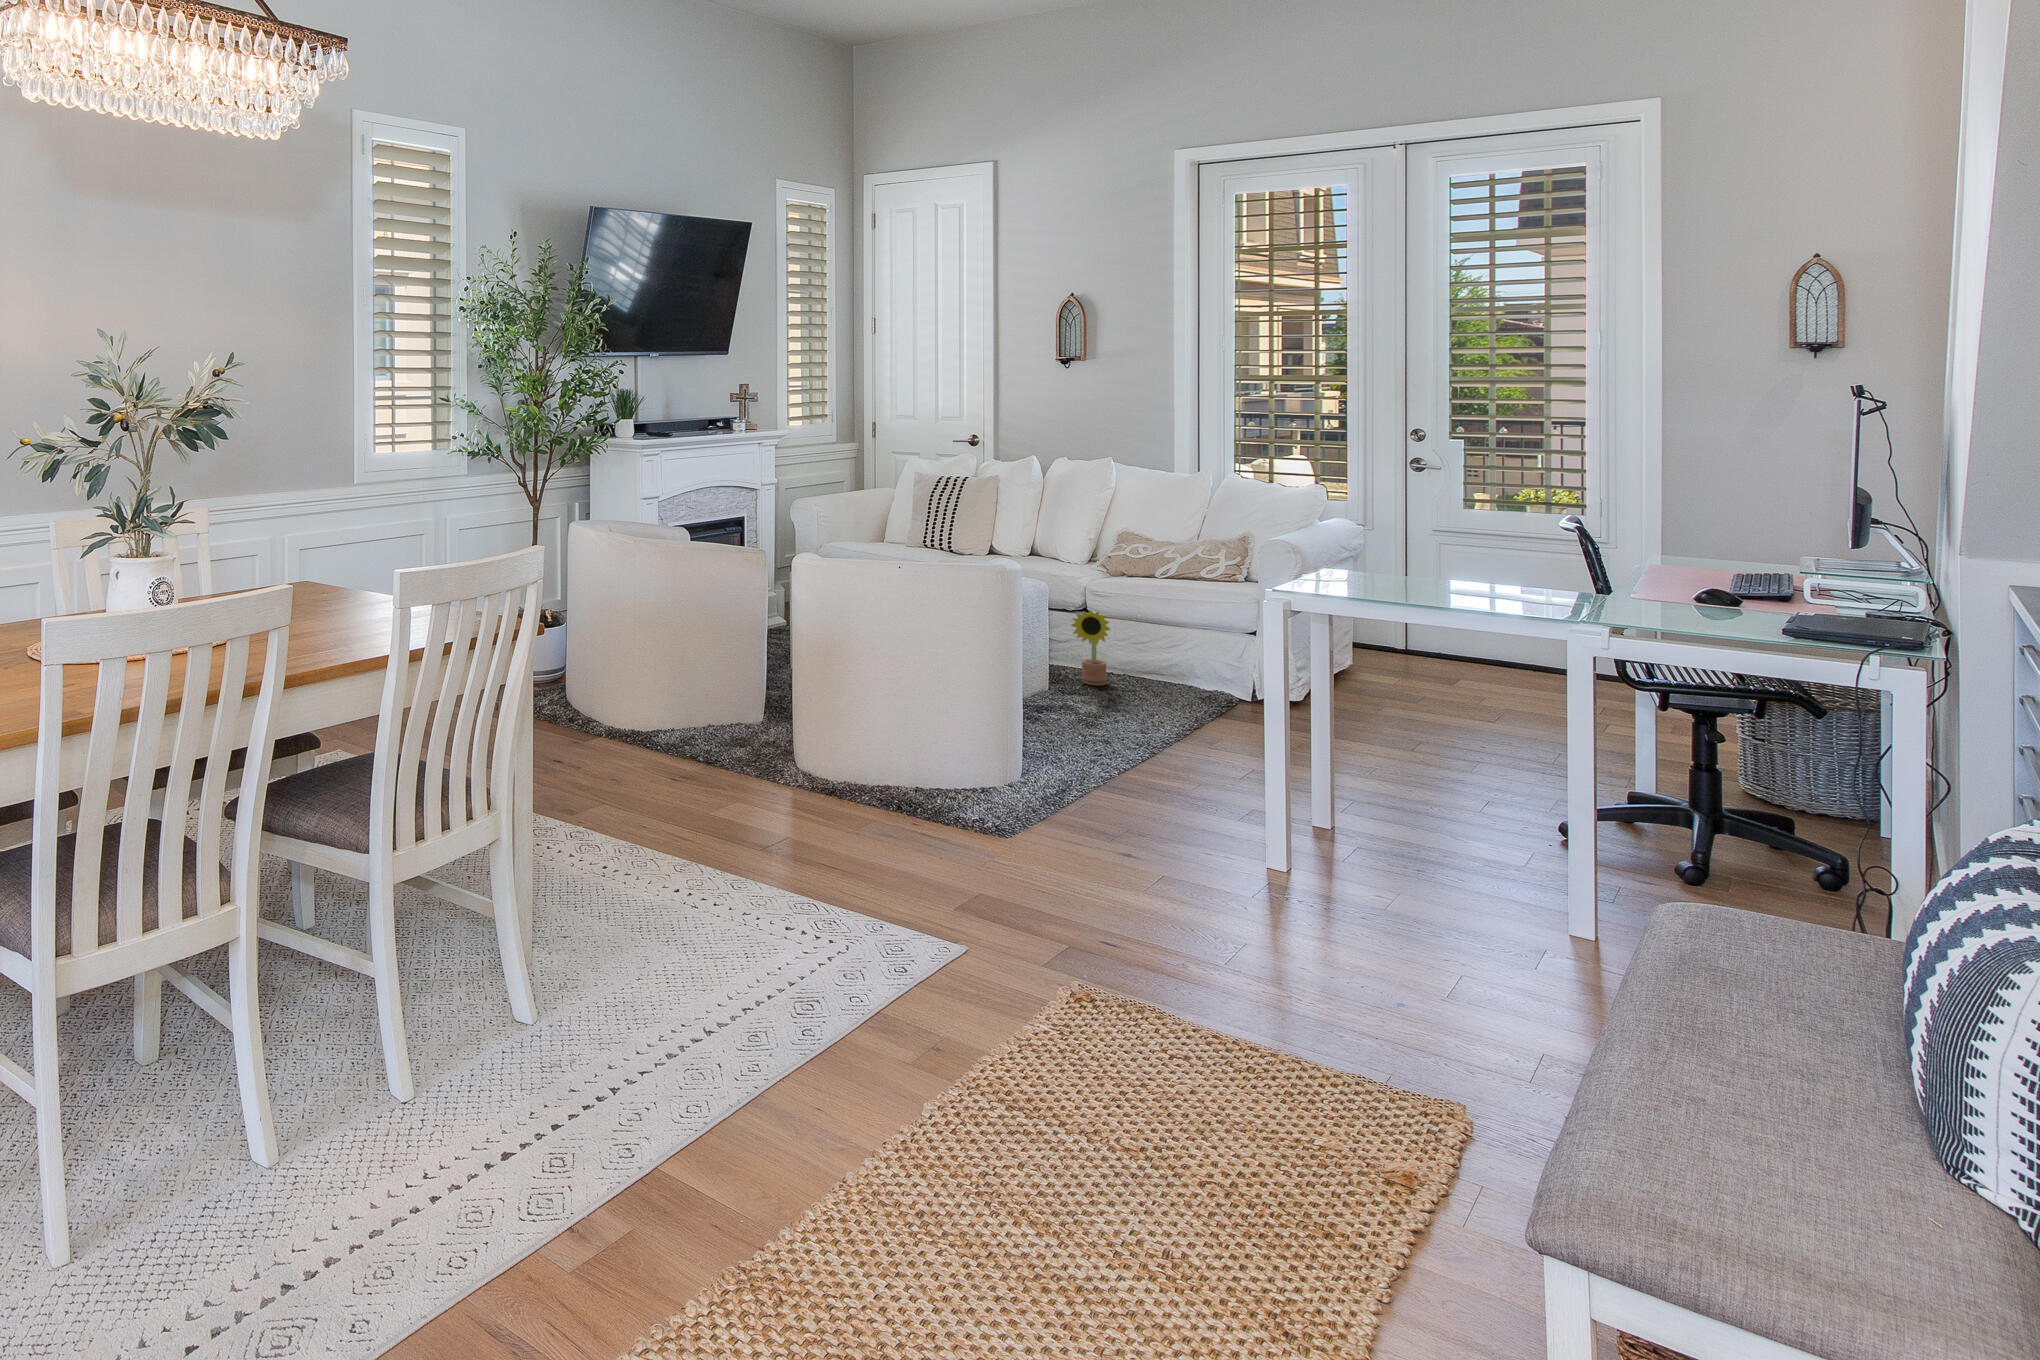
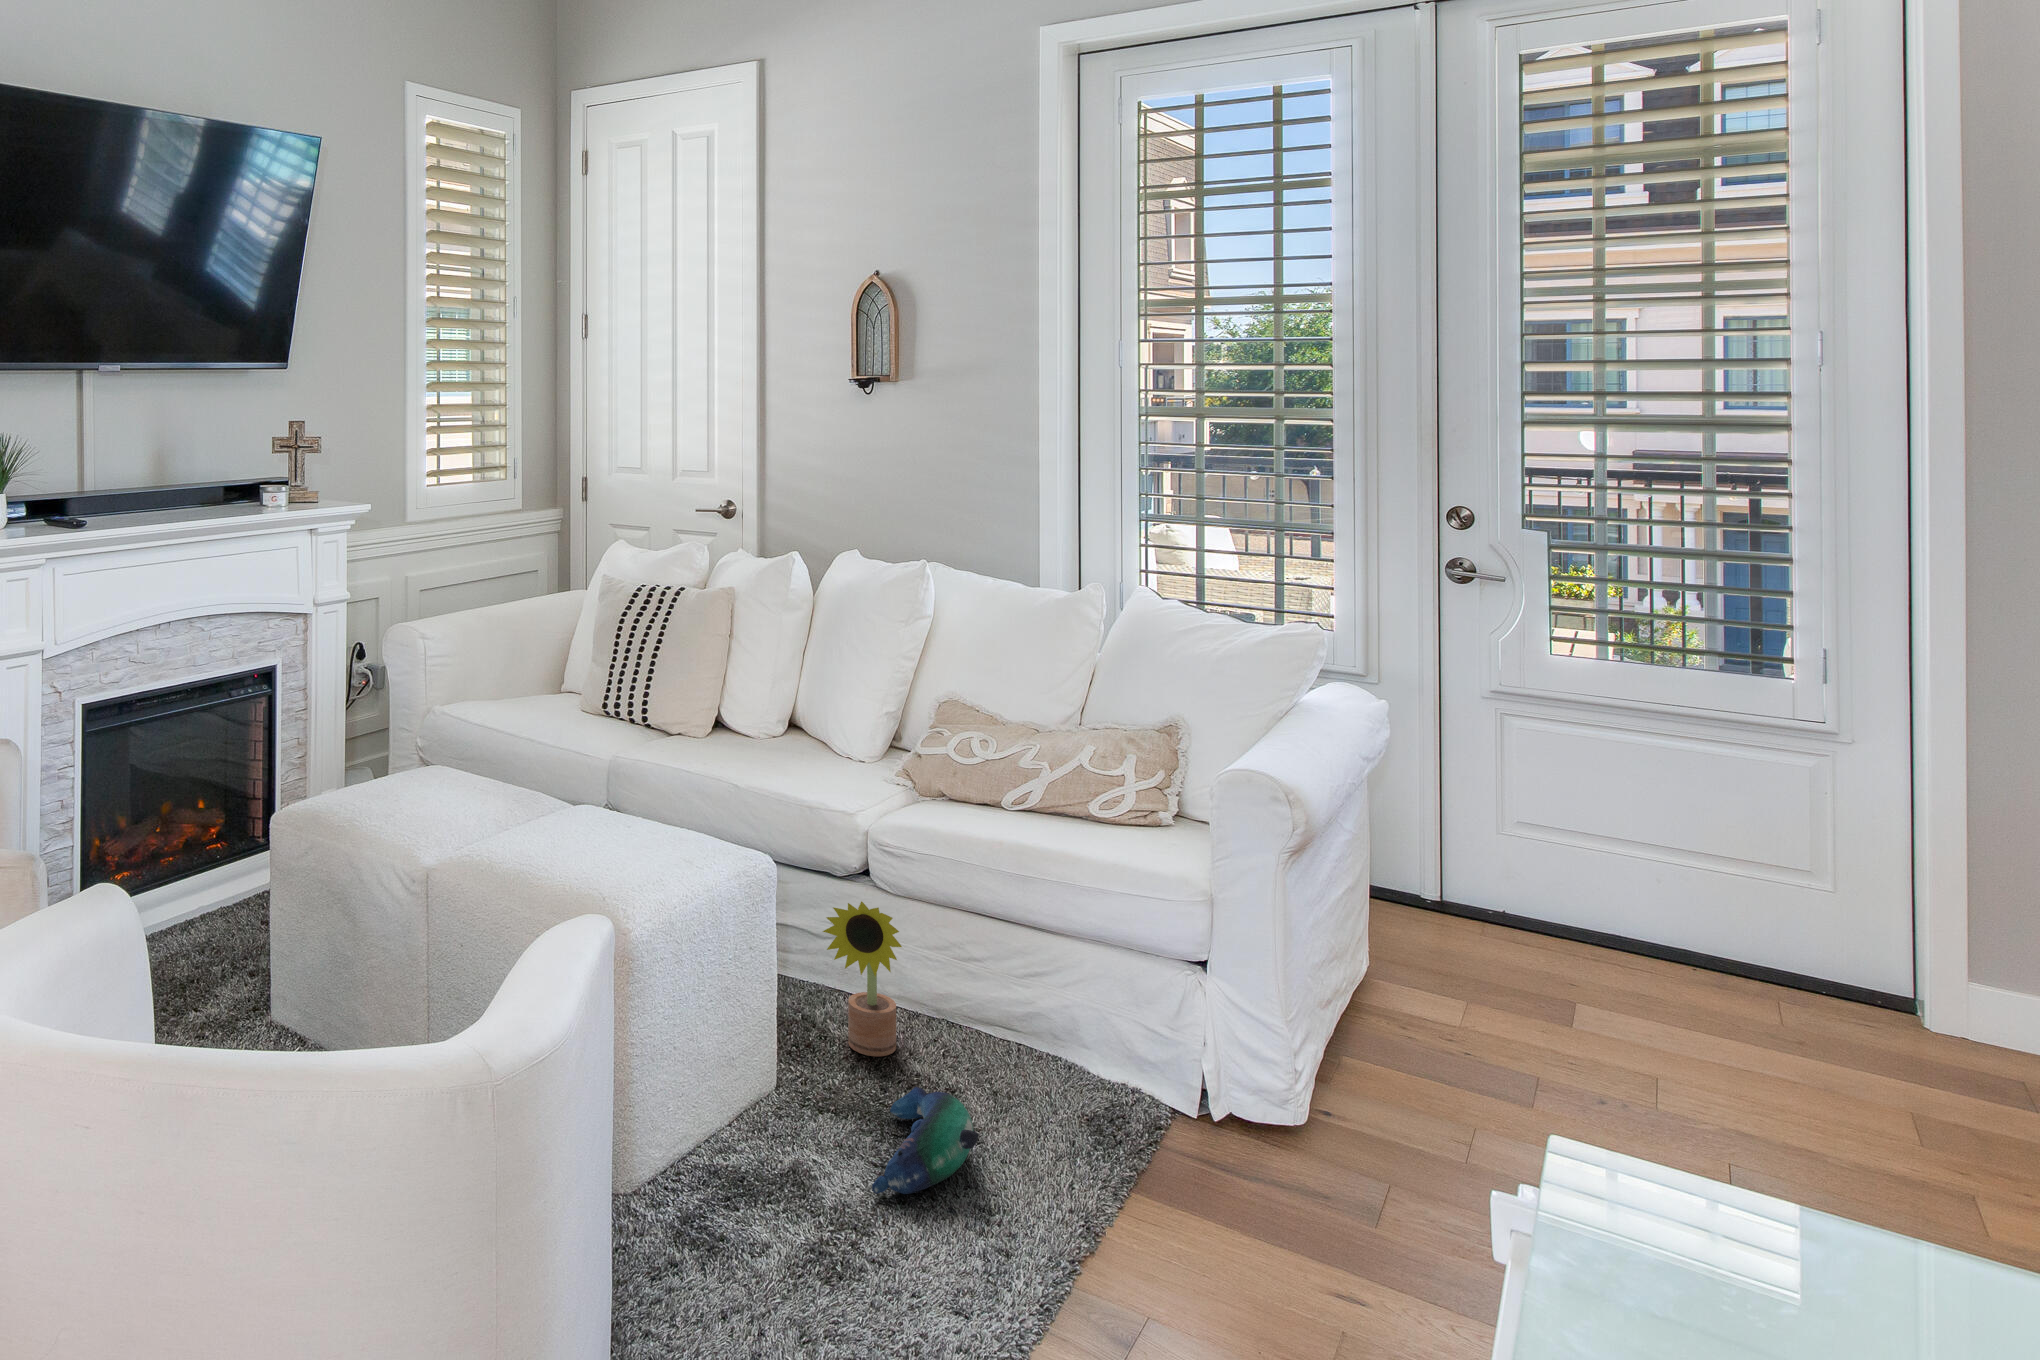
plush toy: none [1105,682,1153,716] -> present [872,1087,979,1194]

